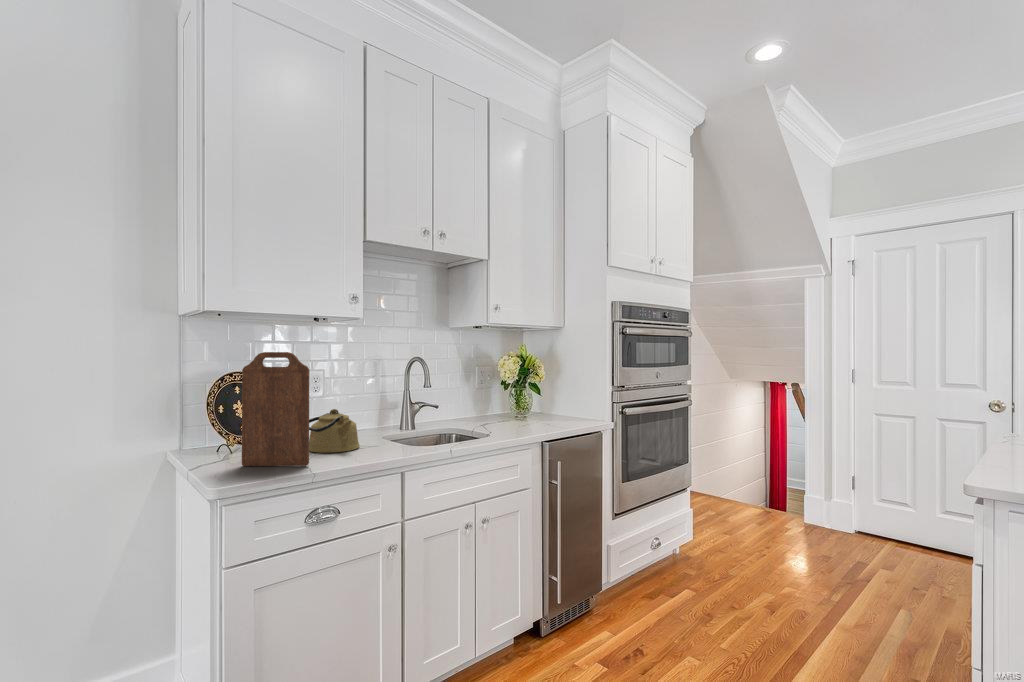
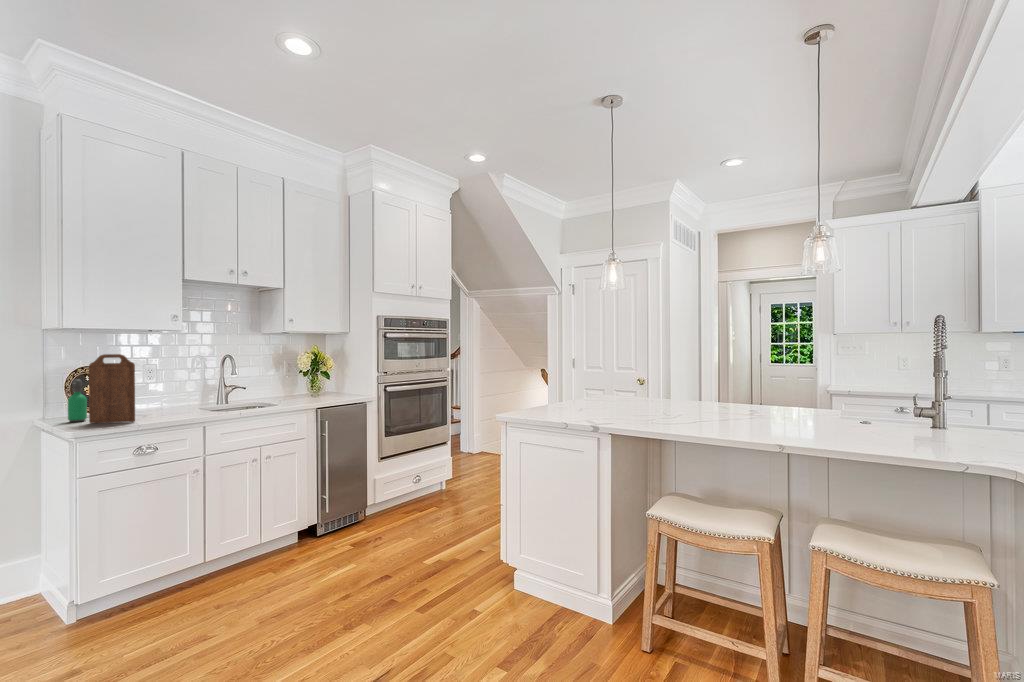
soap dispenser: none [210,391,237,461] -> present [68,379,87,422]
kettle: present [309,409,360,453] -> none [135,390,178,417]

